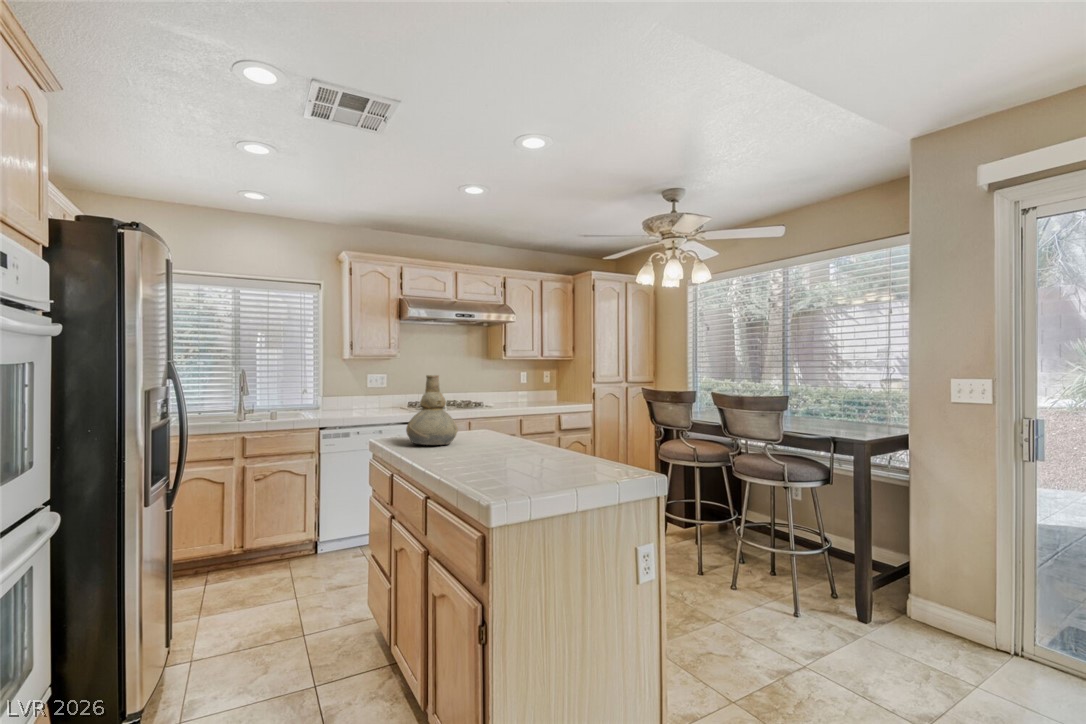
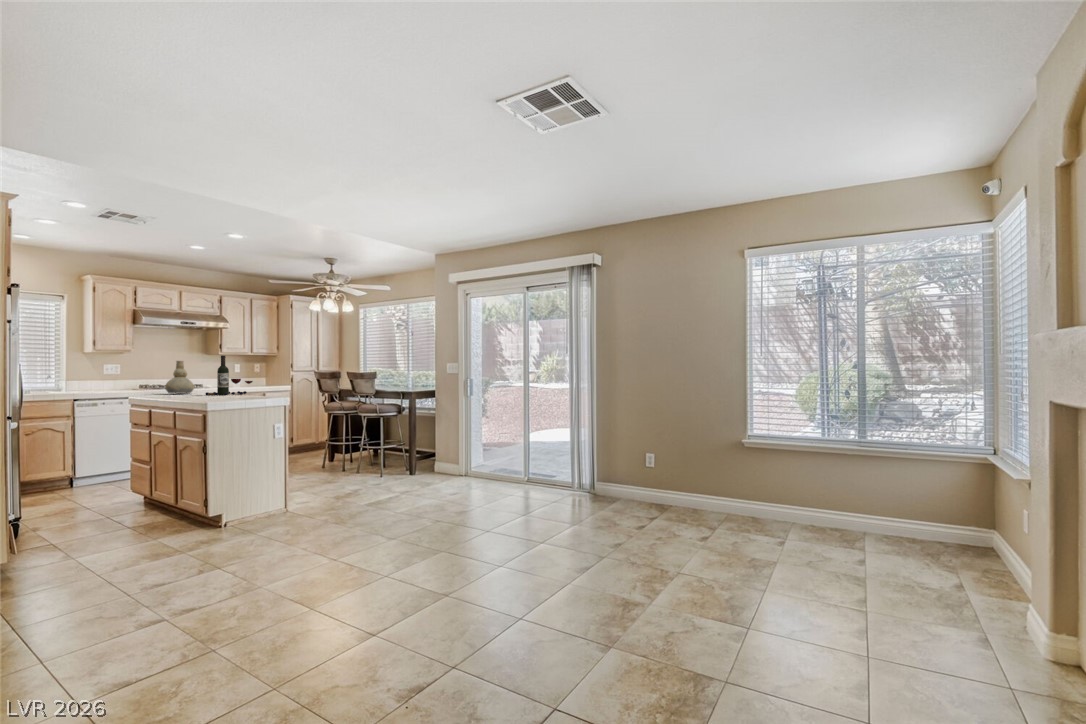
wine bottle: none [473,365,576,467] -> present [205,355,253,395]

